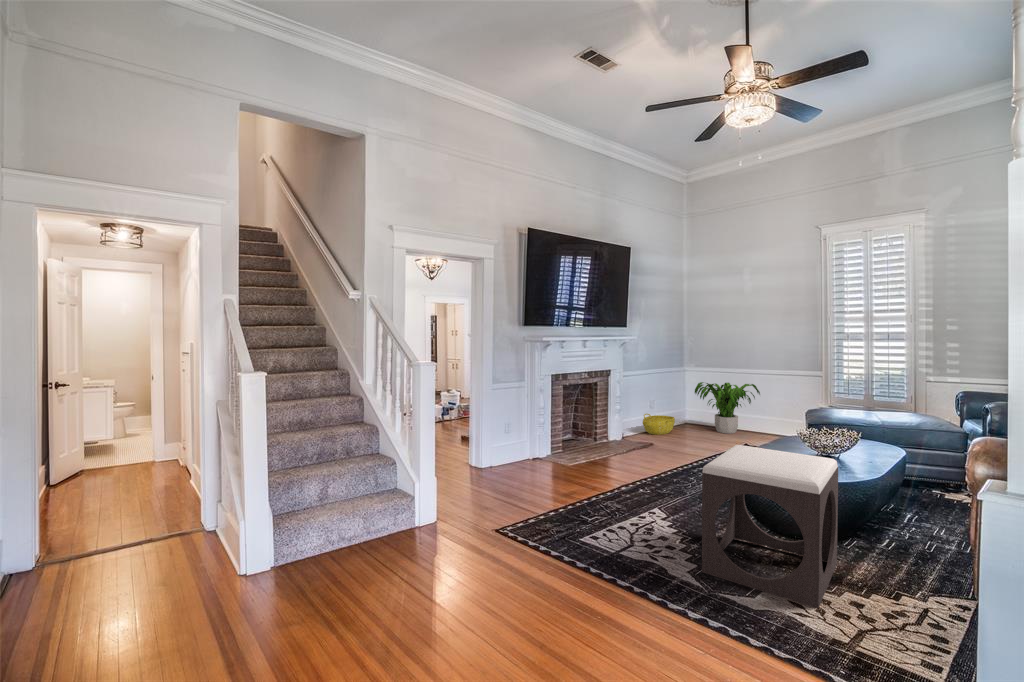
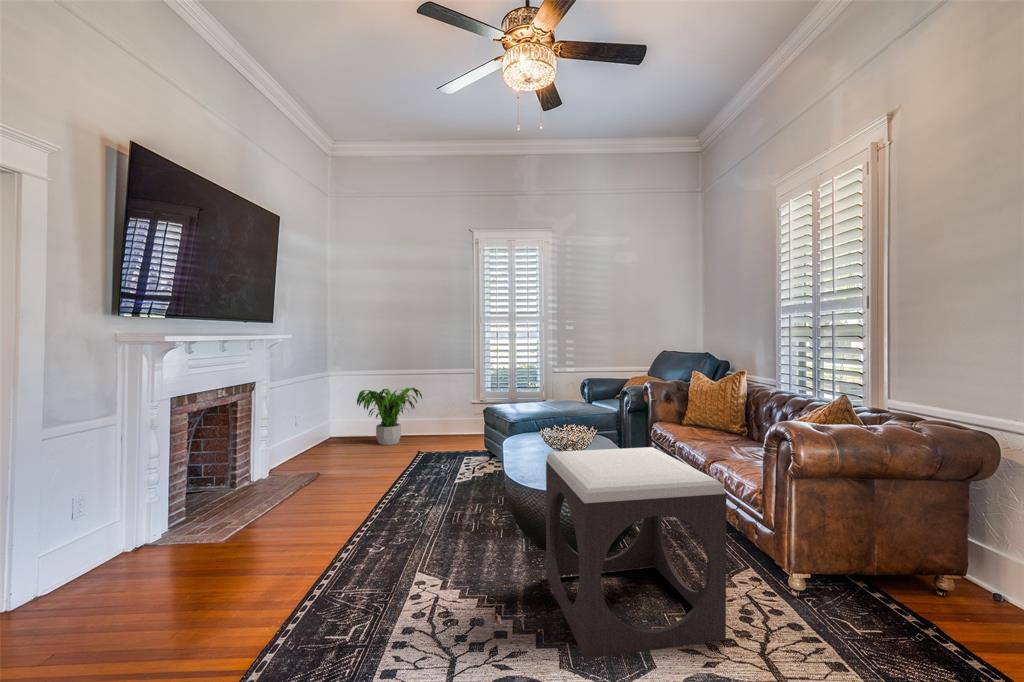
basket: present [643,414,675,435] -> none [294,436,337,462]

